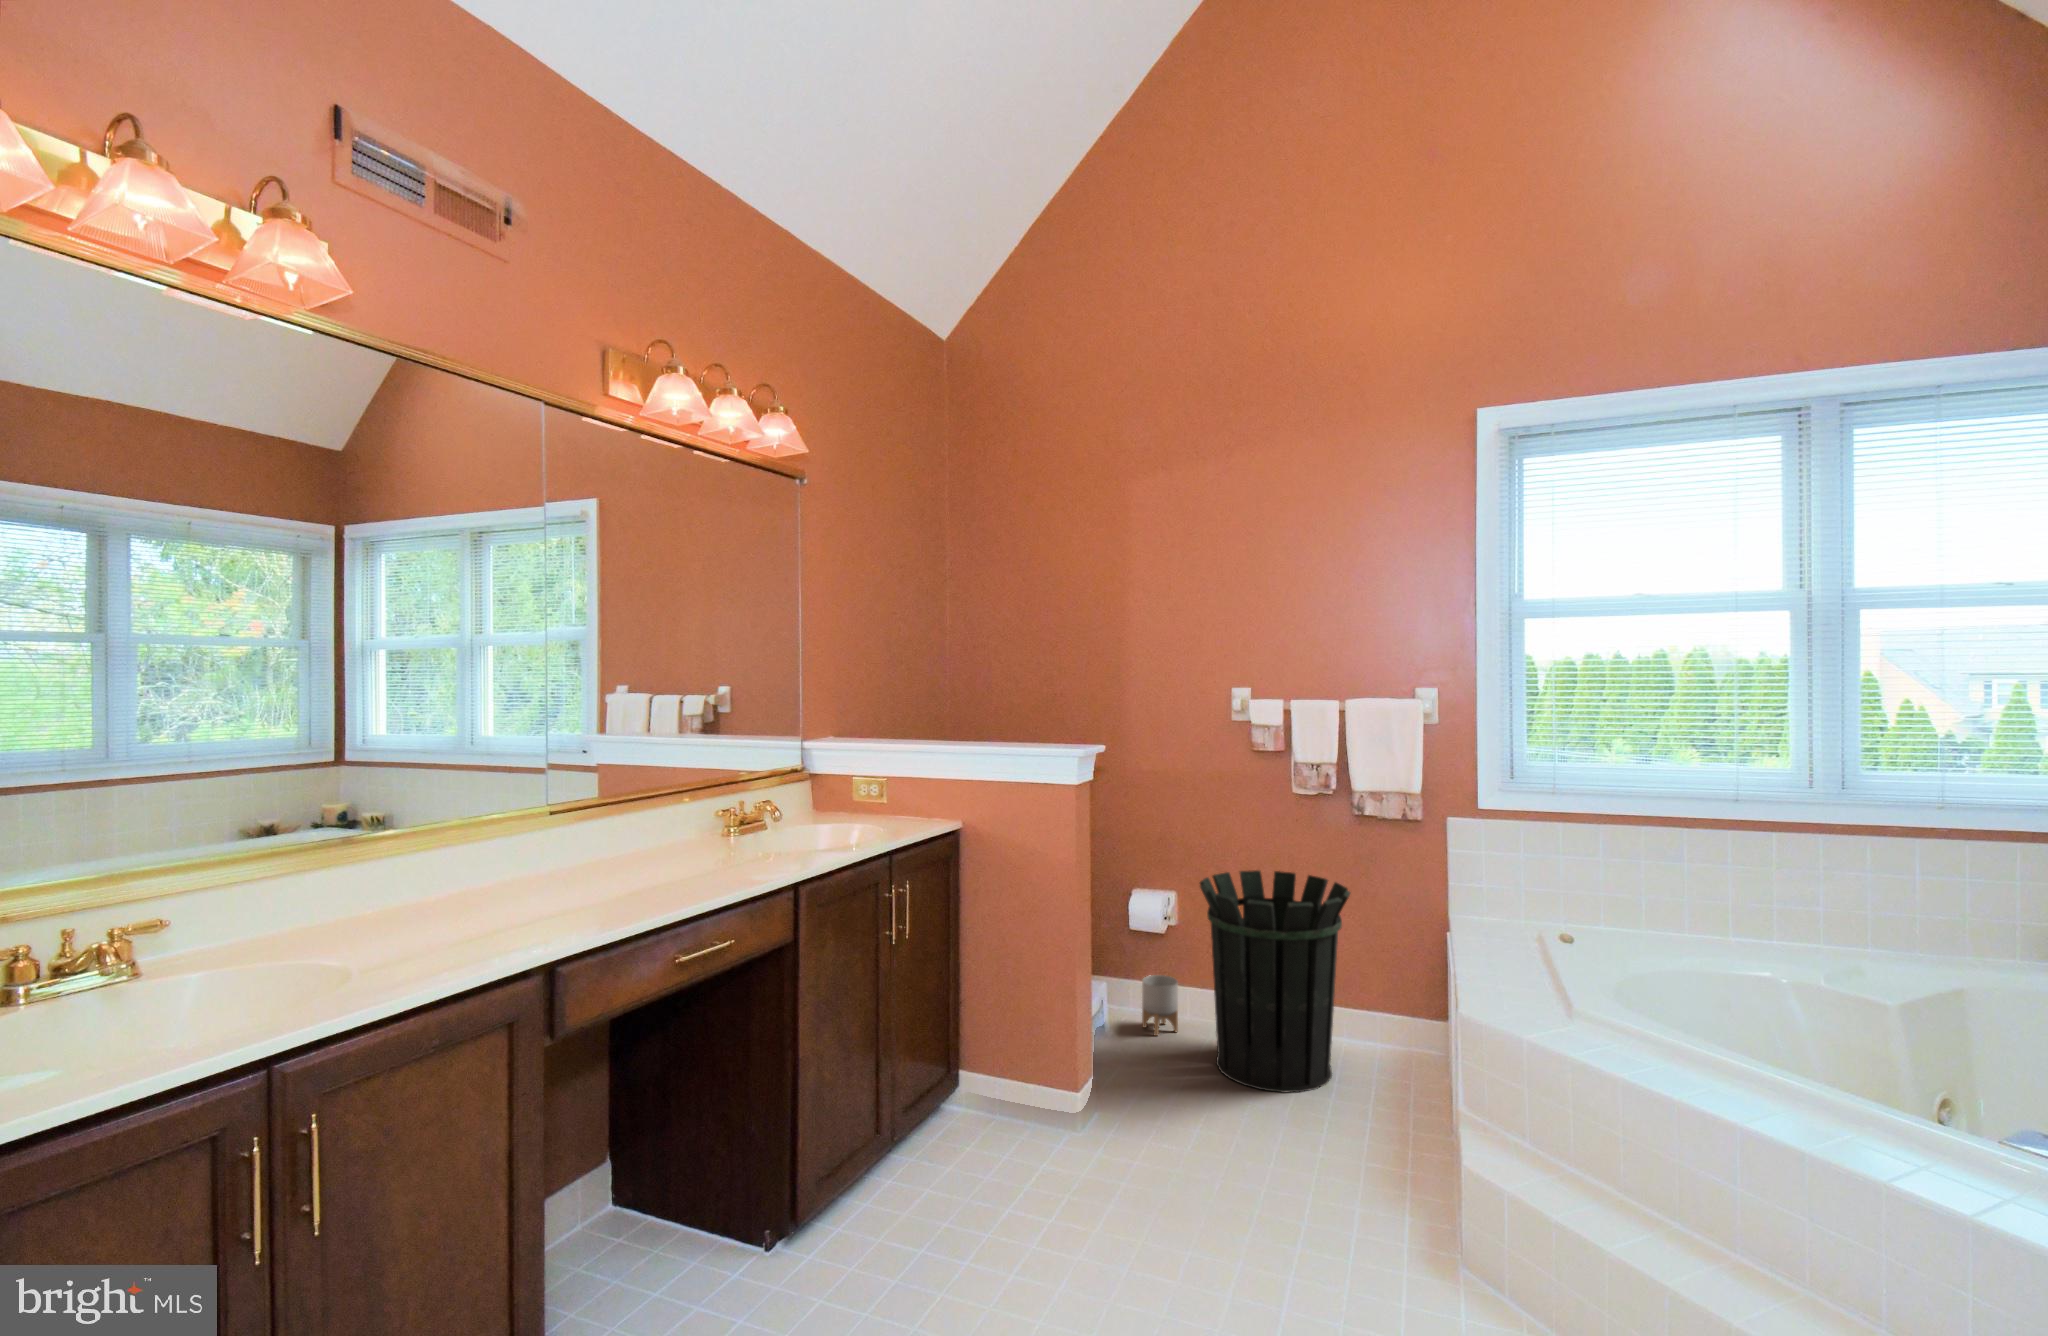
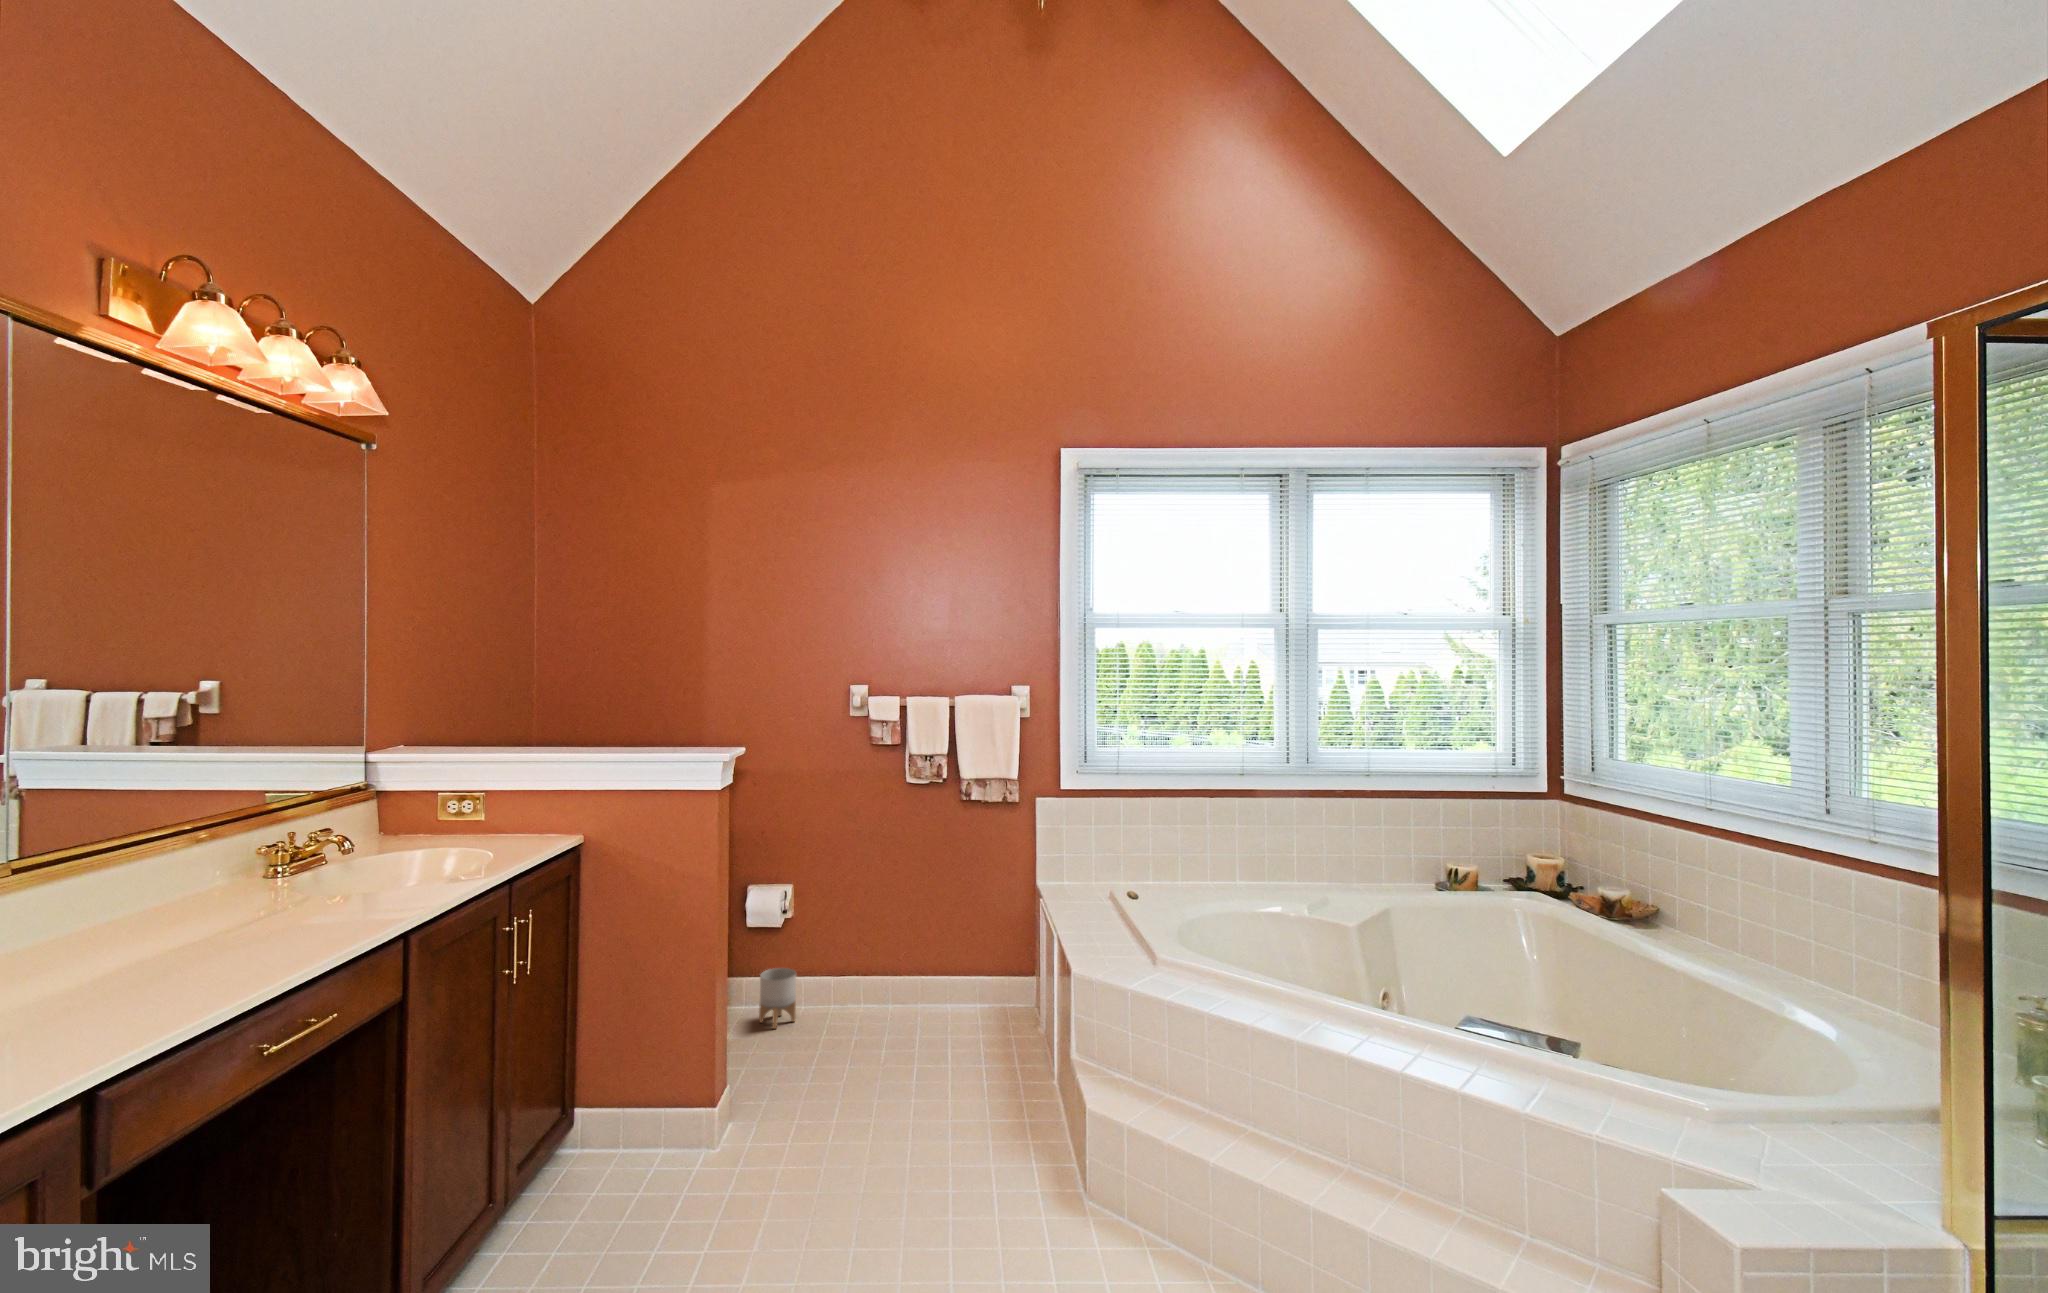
waste bin: present [1200,870,1350,1093] -> none [824,857,962,1063]

